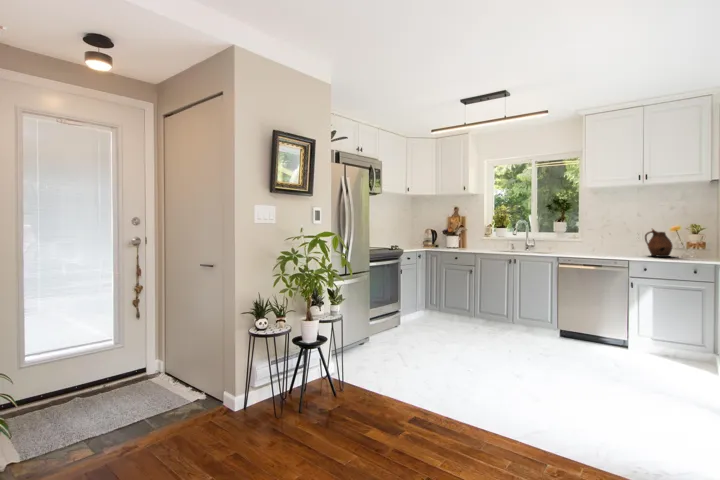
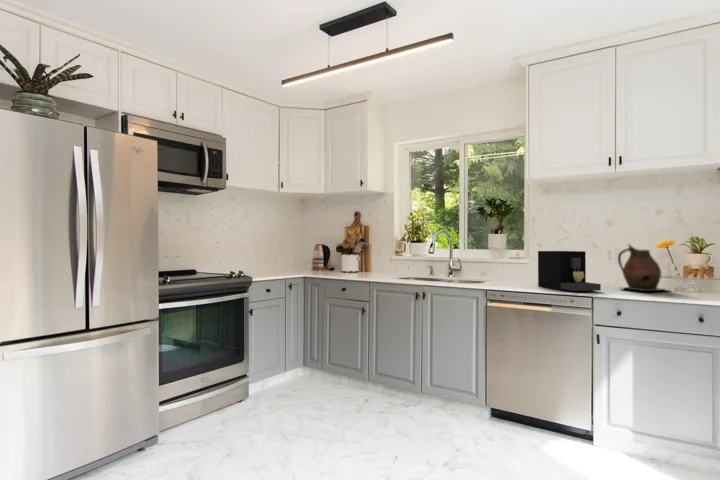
coffee maker: none [592,233,633,257] -> present [538,251,601,291]

